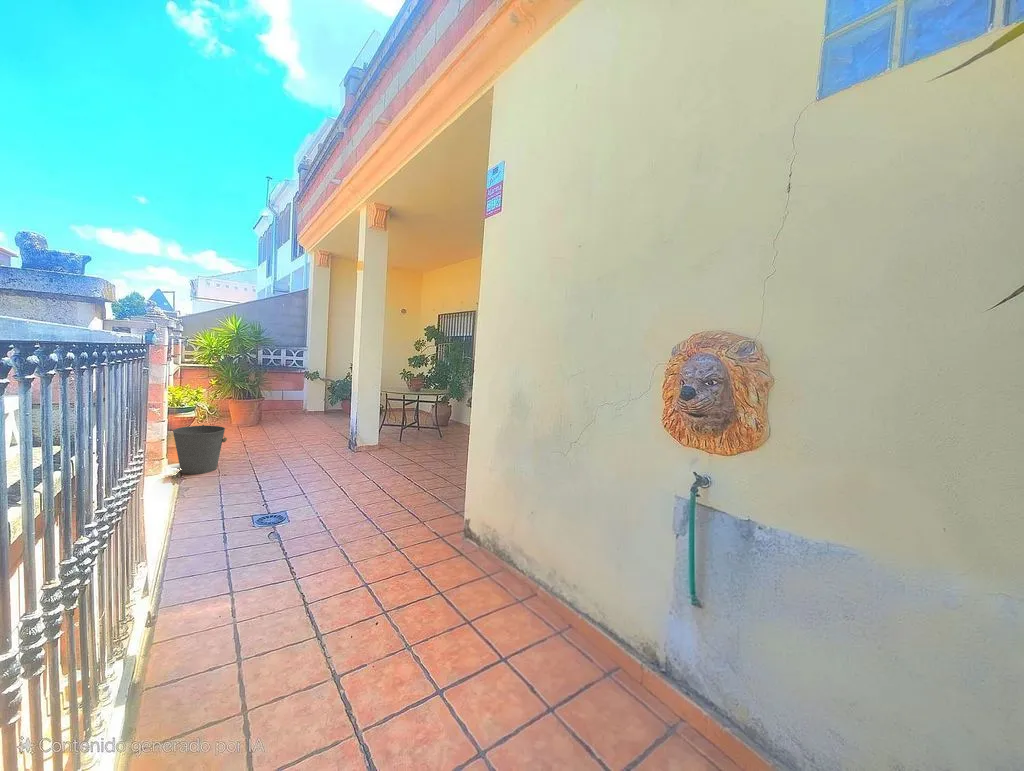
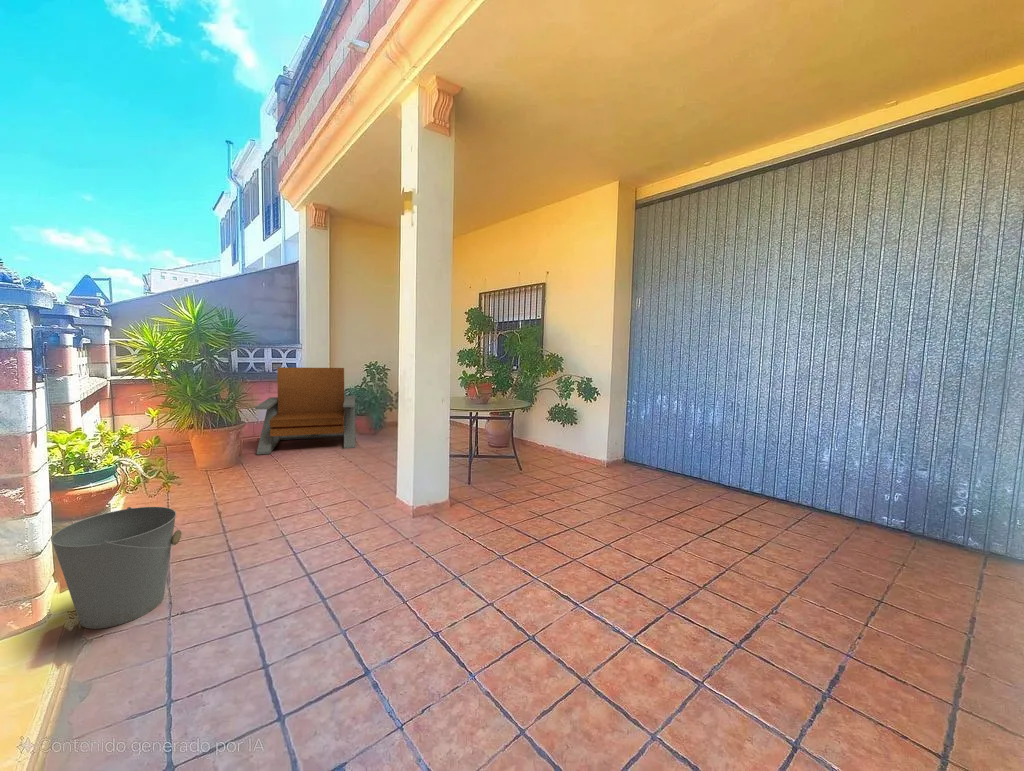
lounge chair: none [270,363,342,421] -> present [255,367,355,454]

